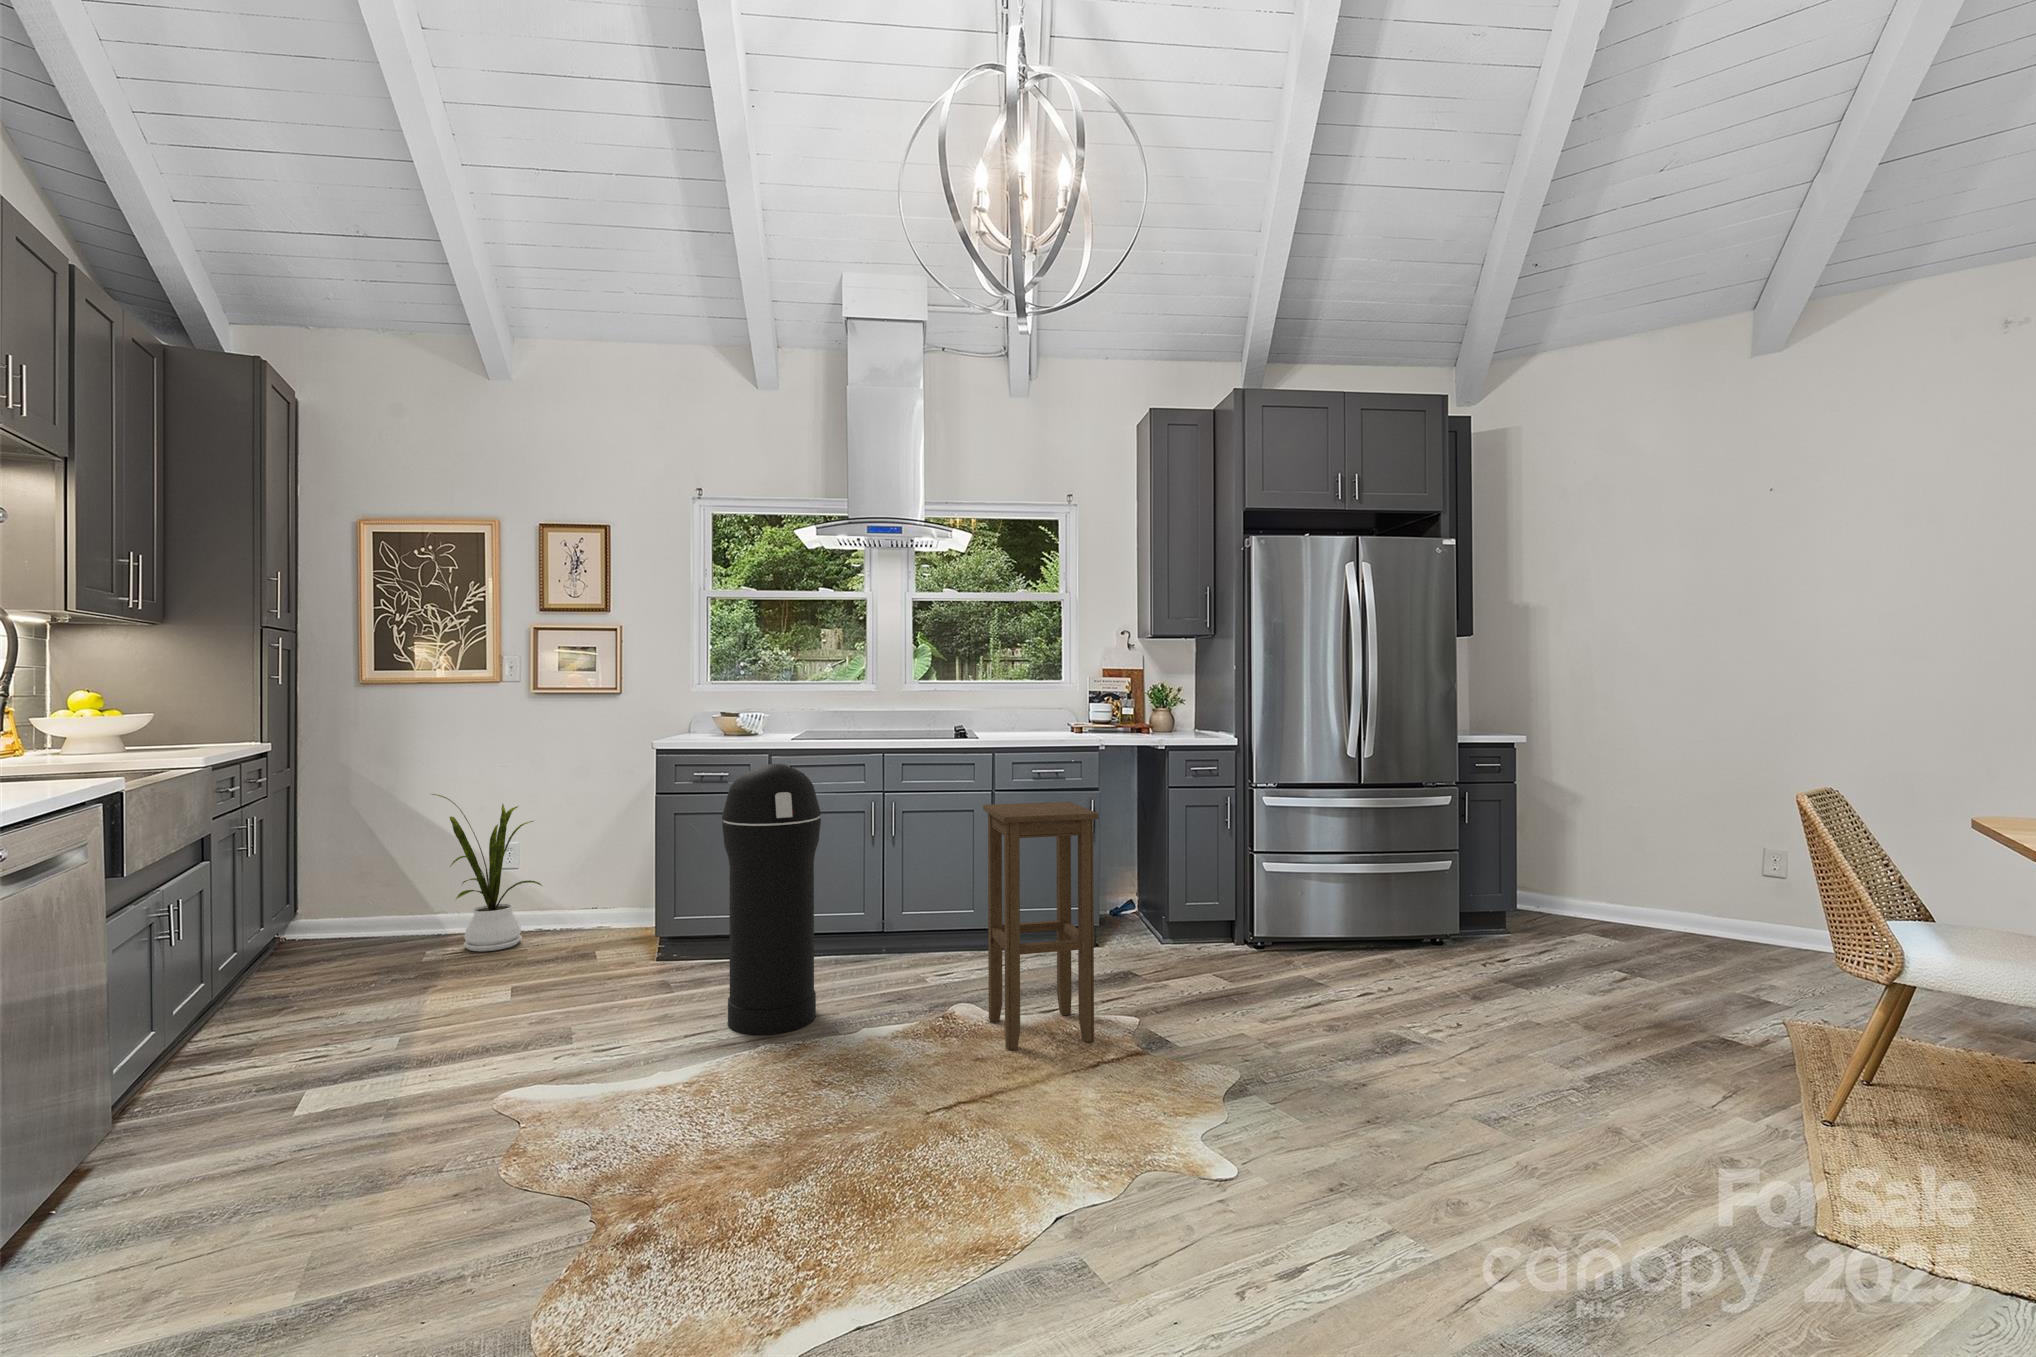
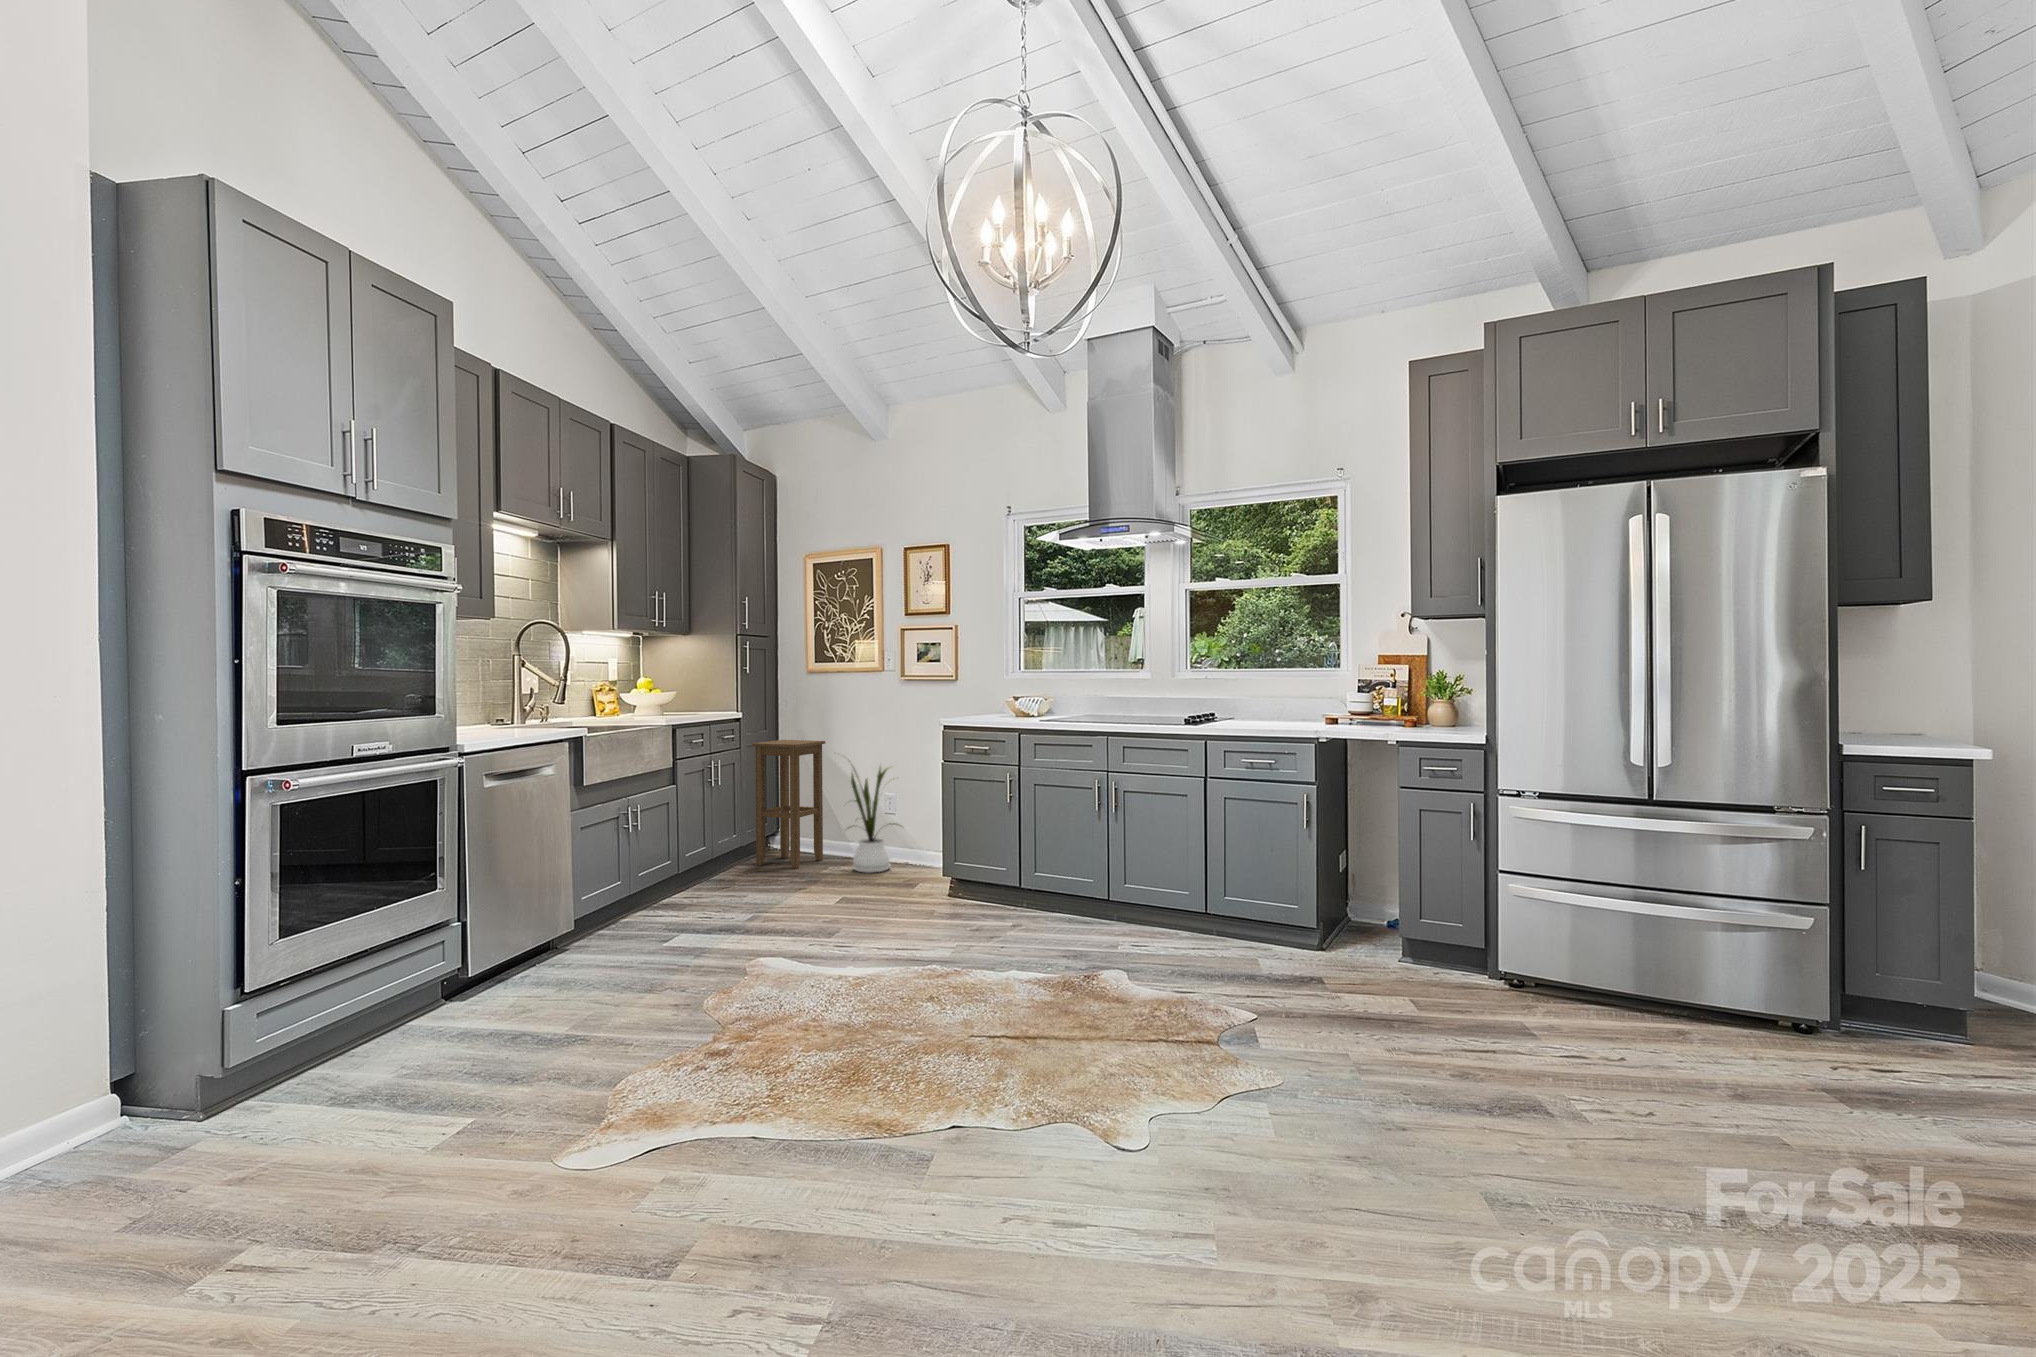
trash can: present [722,764,821,1035] -> none [929,739,1008,960]
stool: present [983,802,1099,1050] -> present [752,740,825,868]

